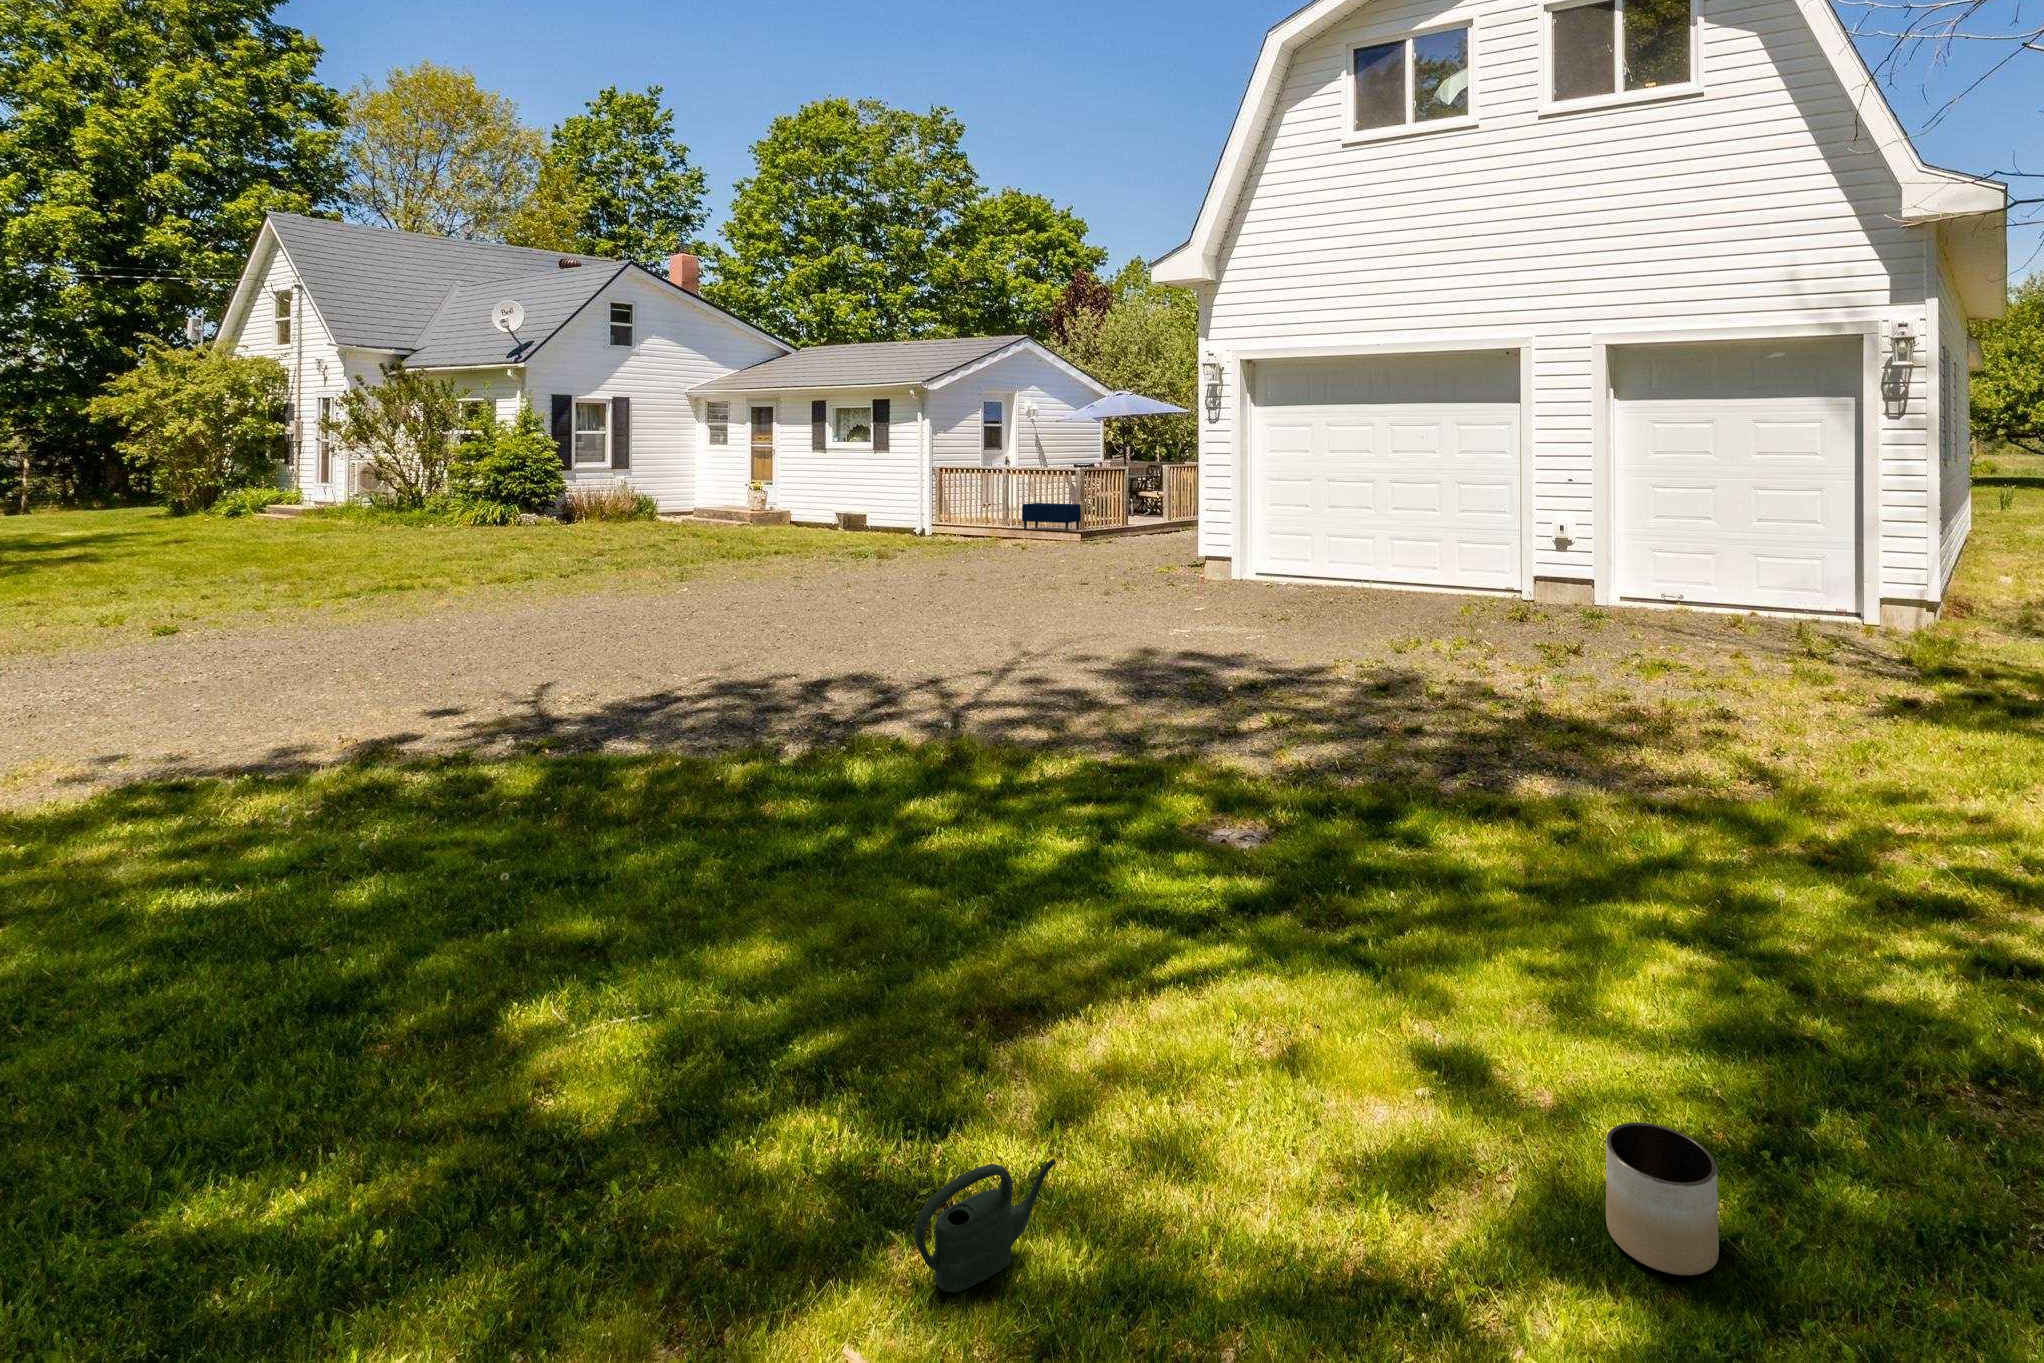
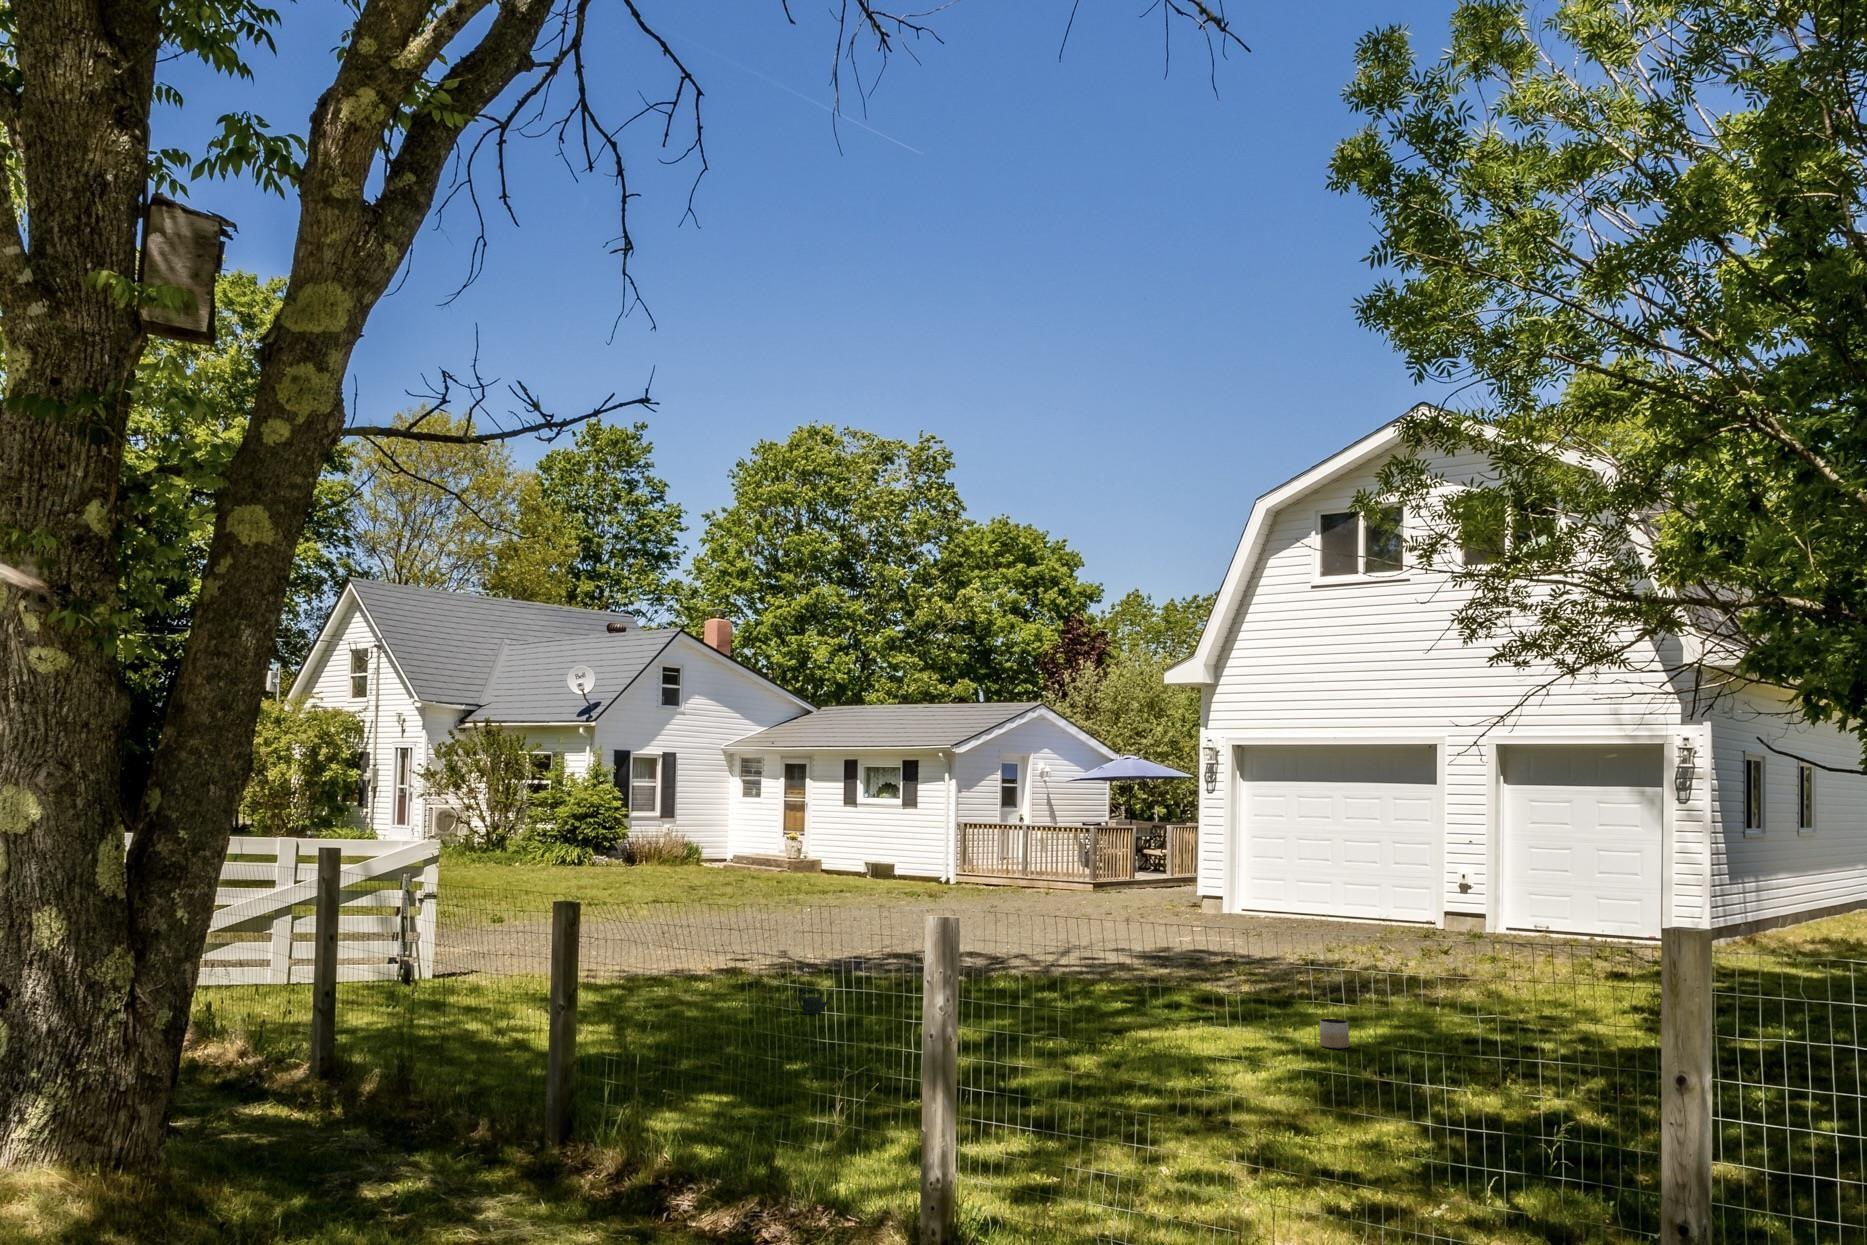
bench: present [1022,503,1081,531] -> none [1044,856,1096,882]
watering can: present [915,1158,1055,1293] -> present [798,989,834,1014]

